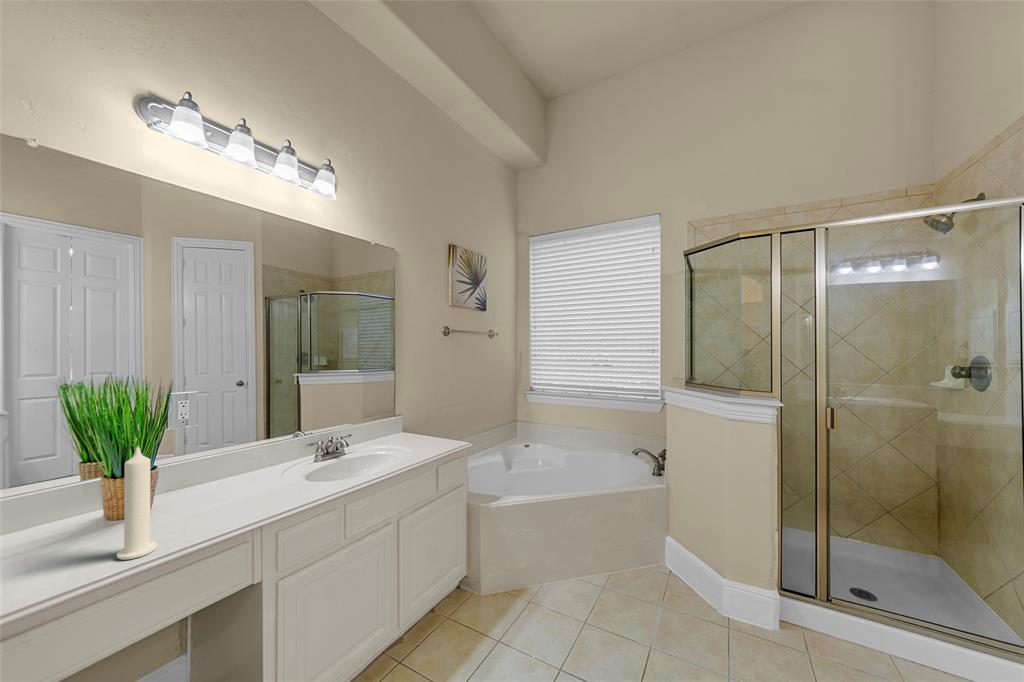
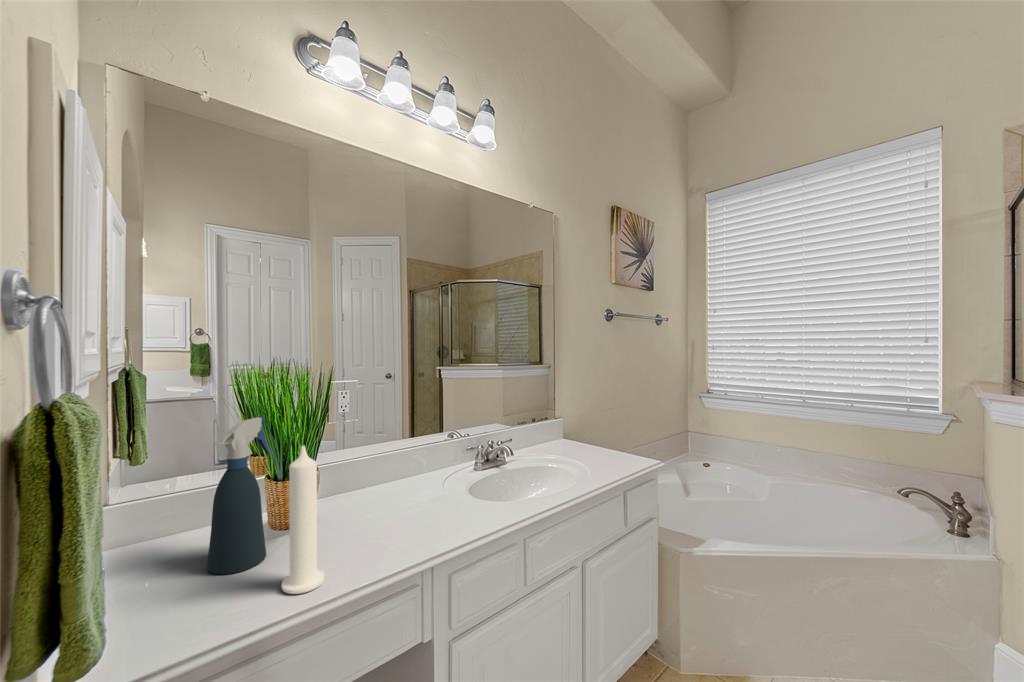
spray bottle: none [43,426,108,556] -> present [207,417,270,574]

